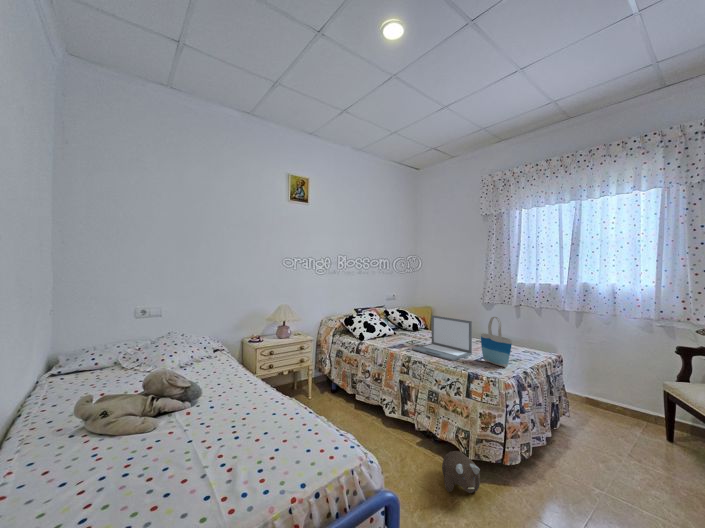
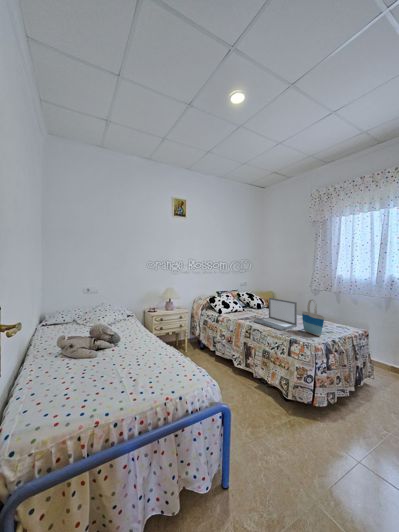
plush toy: present [442,451,480,493] -> none [268,393,294,423]

